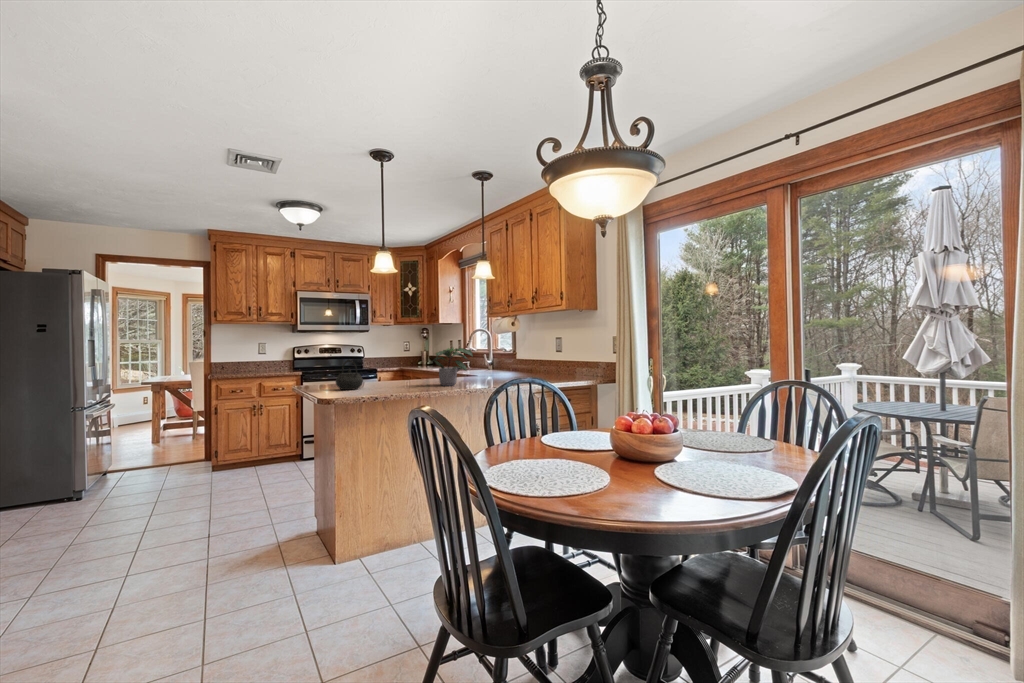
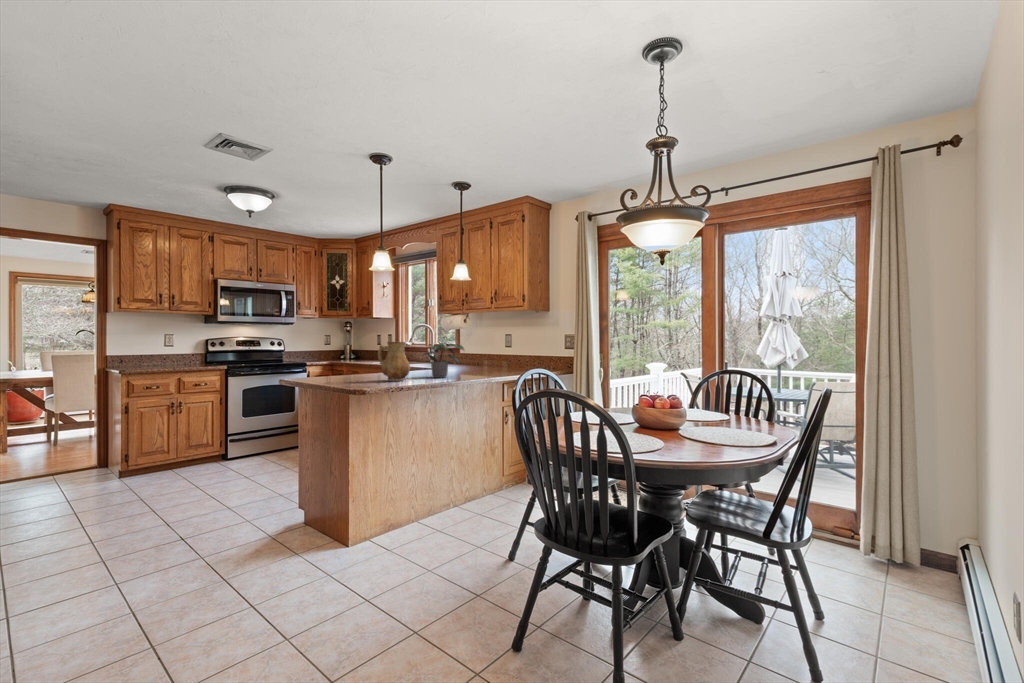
ceramic pitcher: none [377,347,410,389] -> present [378,342,410,381]
kettle: present [336,360,363,390] -> none [335,353,362,382]

